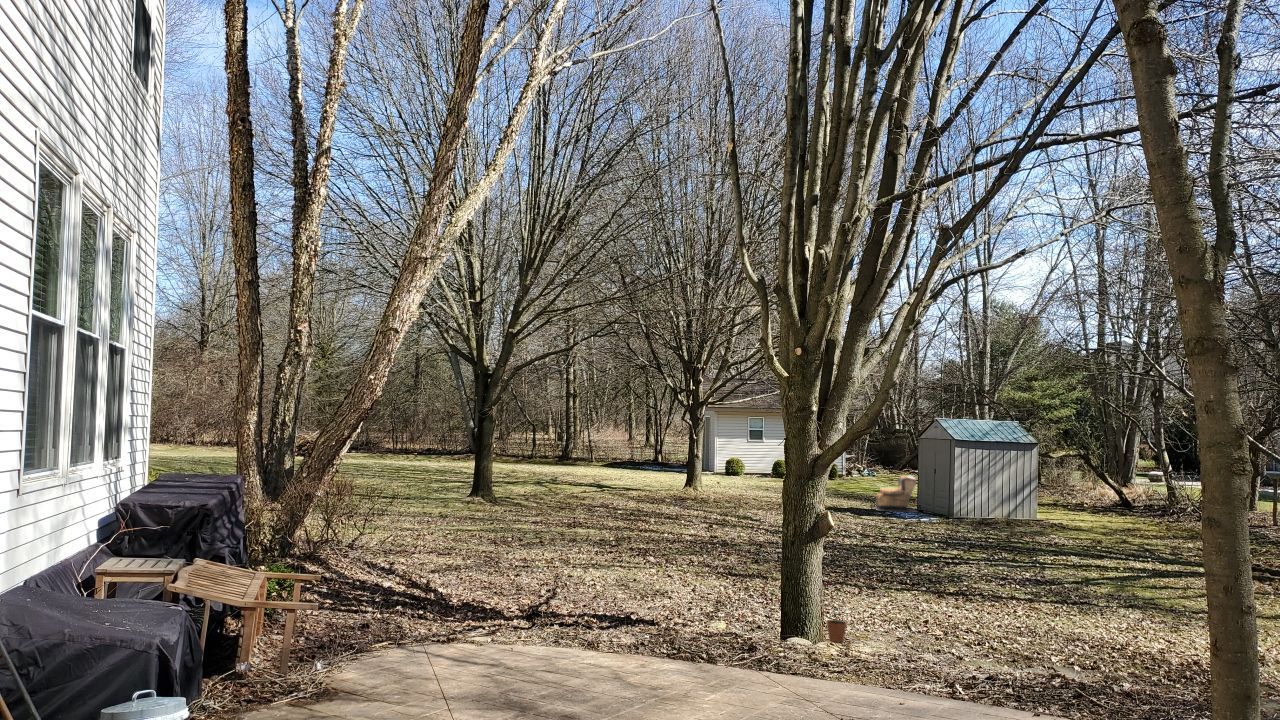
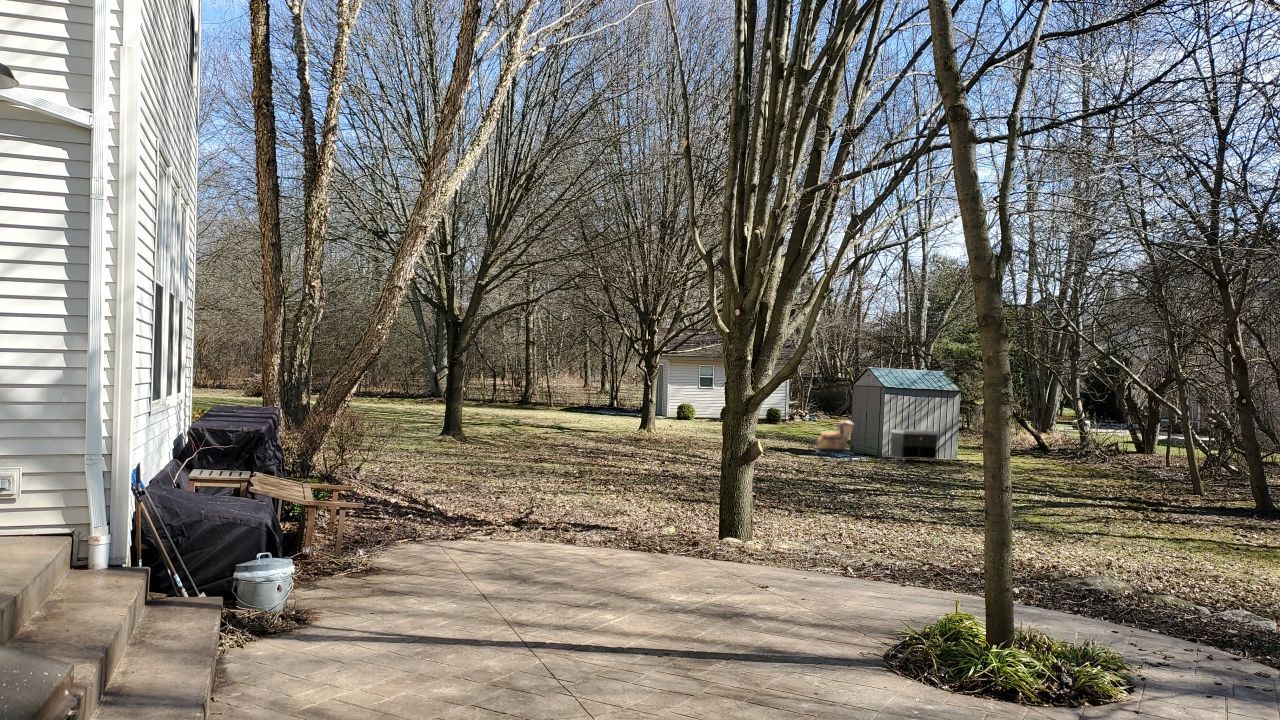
storage bench: none [959,485,1012,521] -> present [891,430,938,461]
potted plant: present [822,581,847,642] -> none [751,495,774,543]

